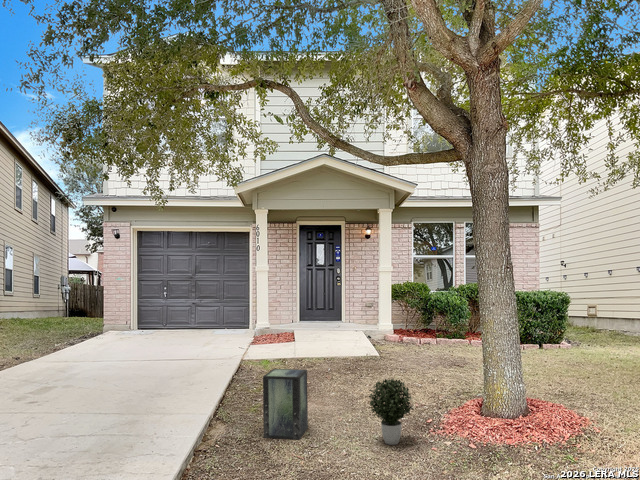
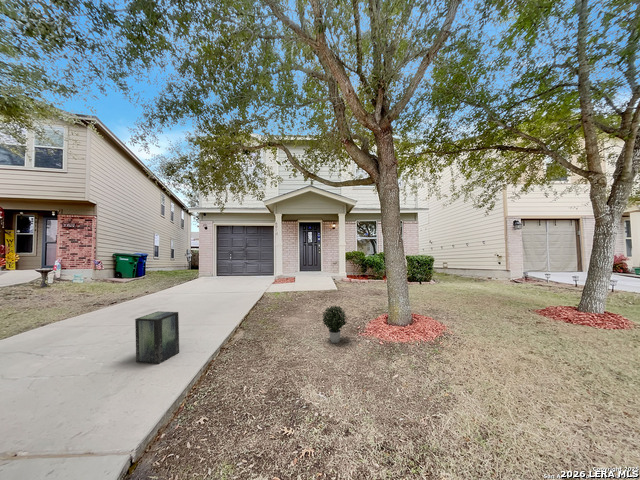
storage box: present [263,369,308,440] -> present [135,311,179,364]

